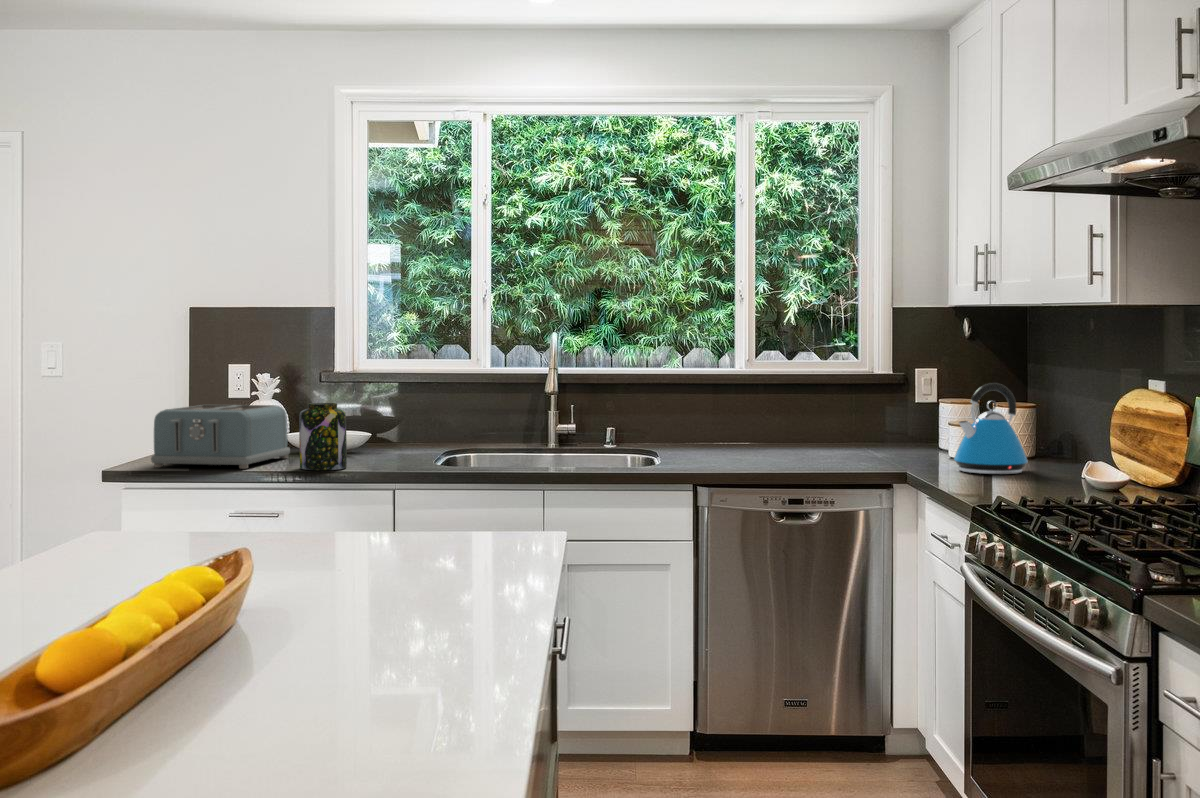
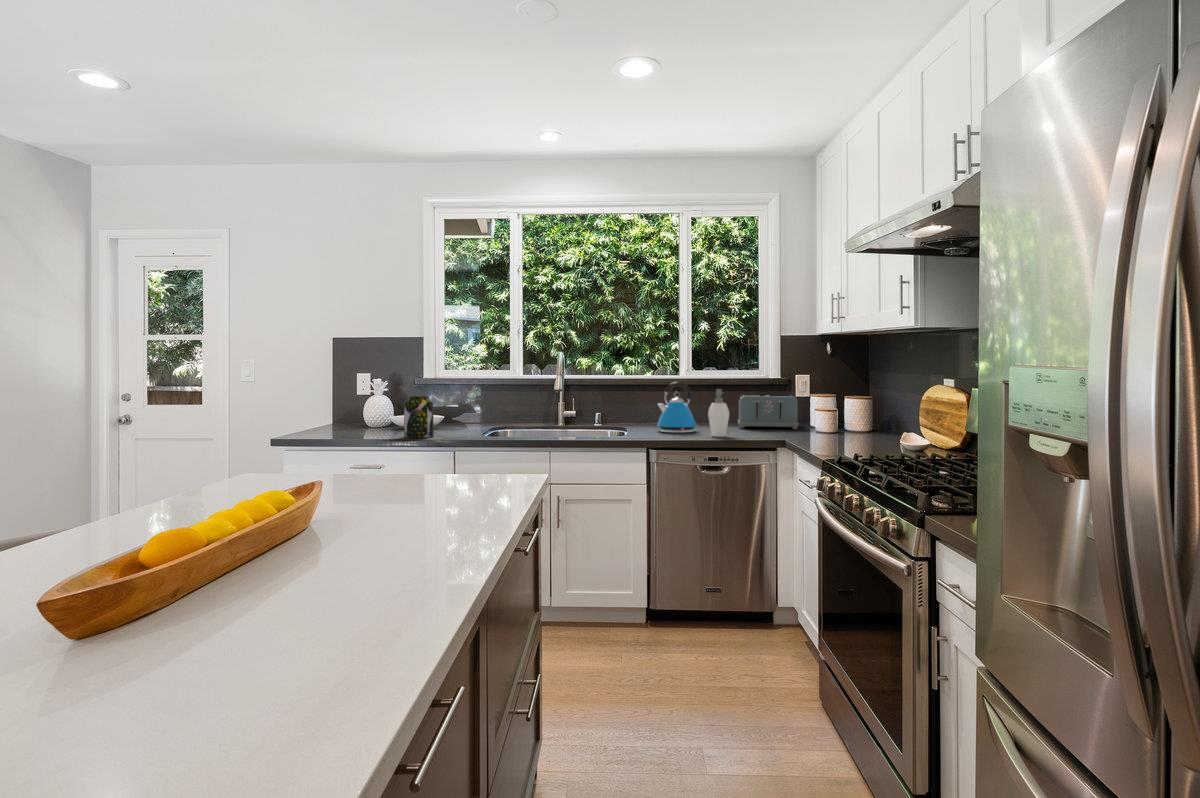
kettle: present [954,383,1028,474] -> present [657,382,697,433]
soap dispenser: none [782,391,815,465] -> present [708,389,729,437]
toaster: present [151,405,290,469] -> present [738,395,799,429]

